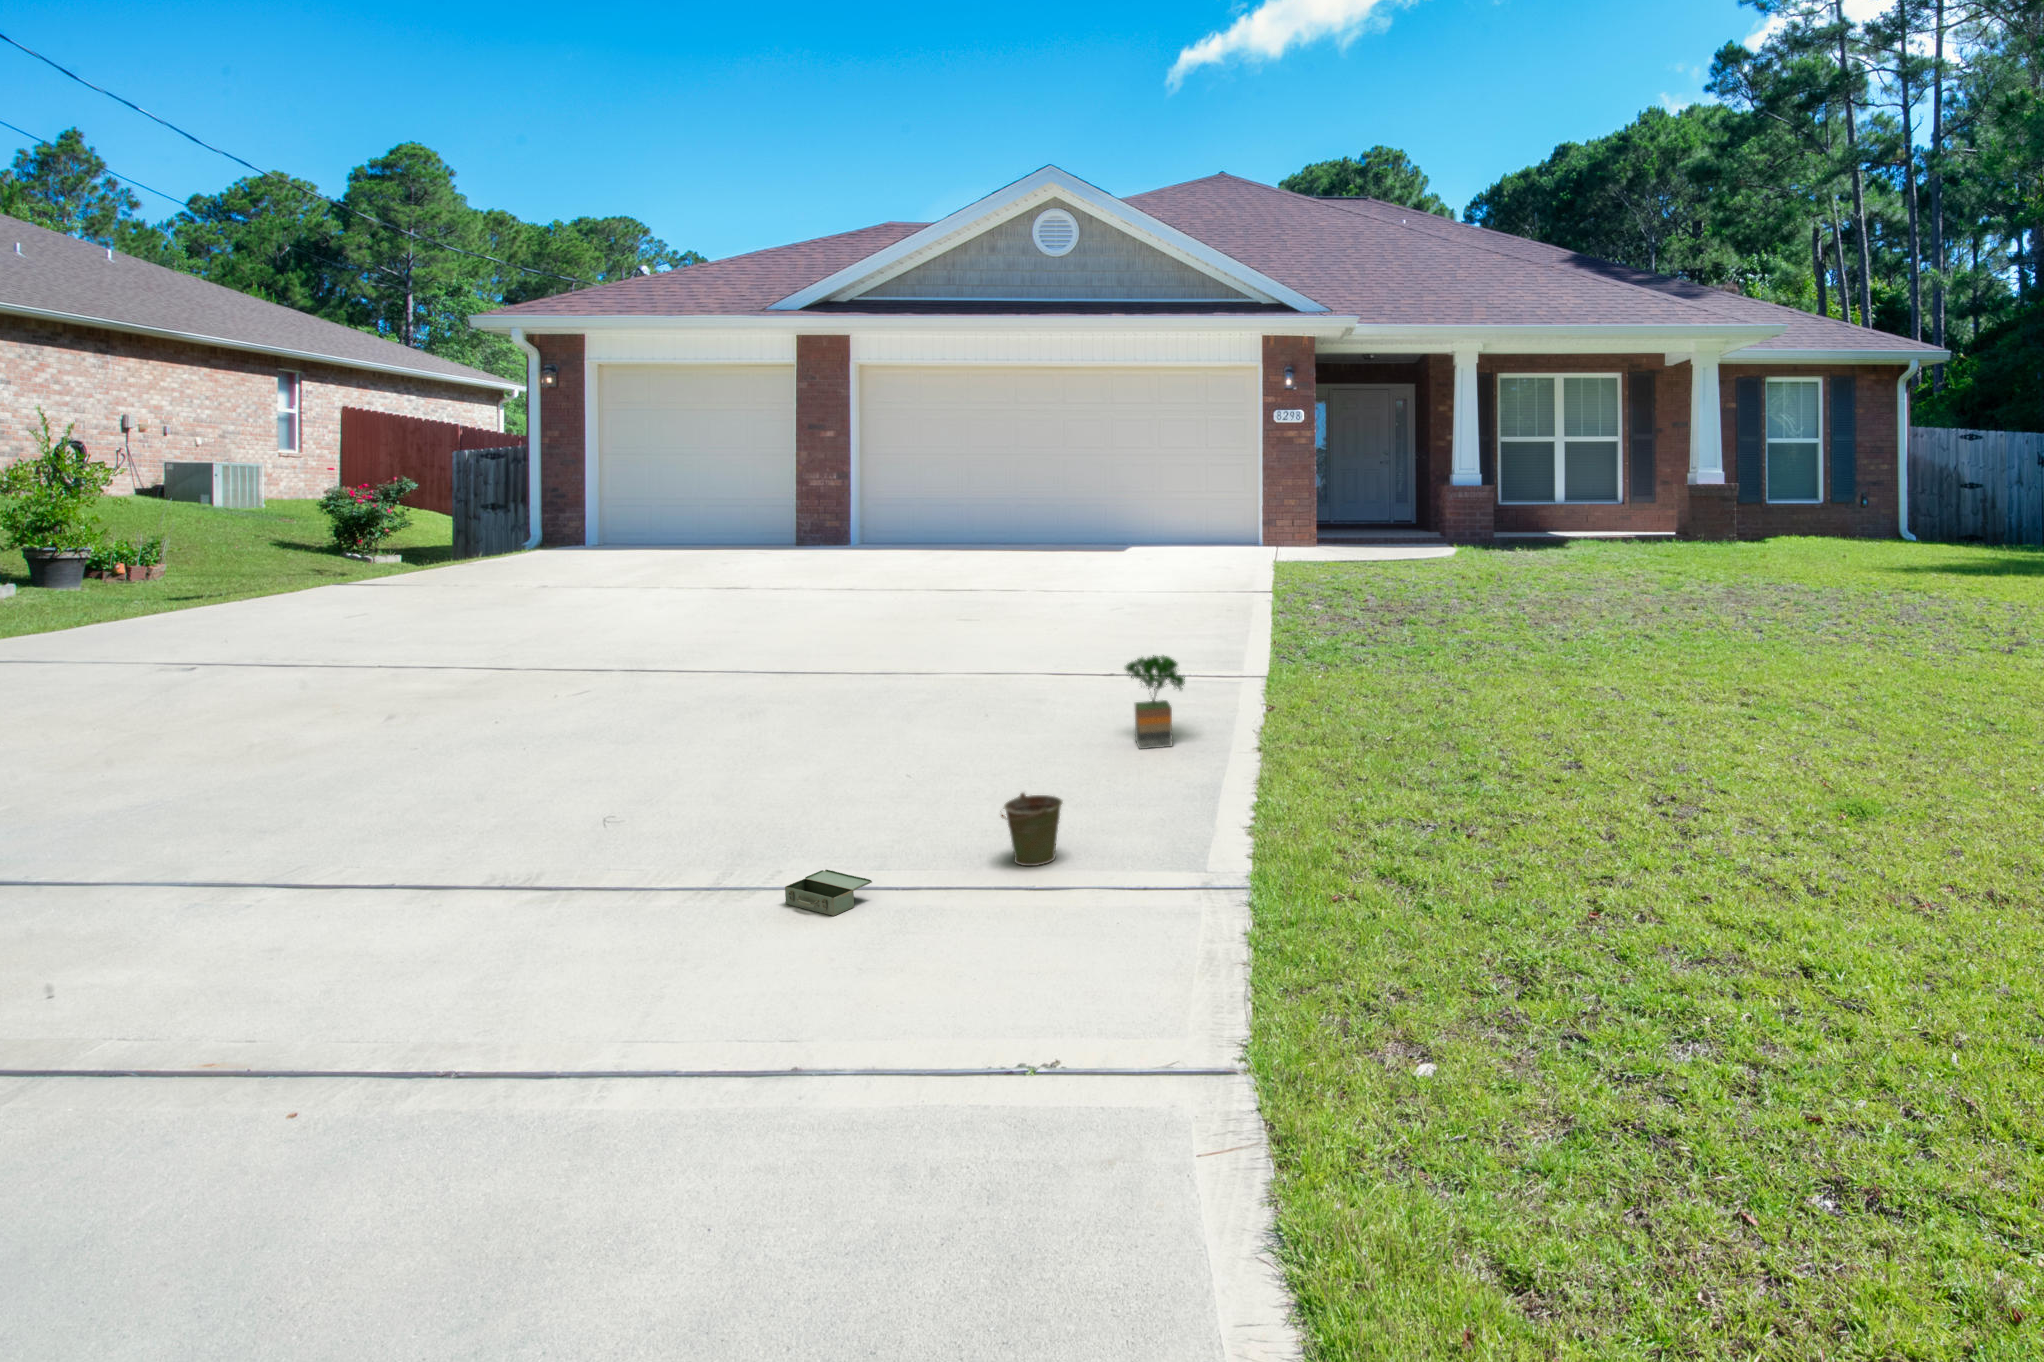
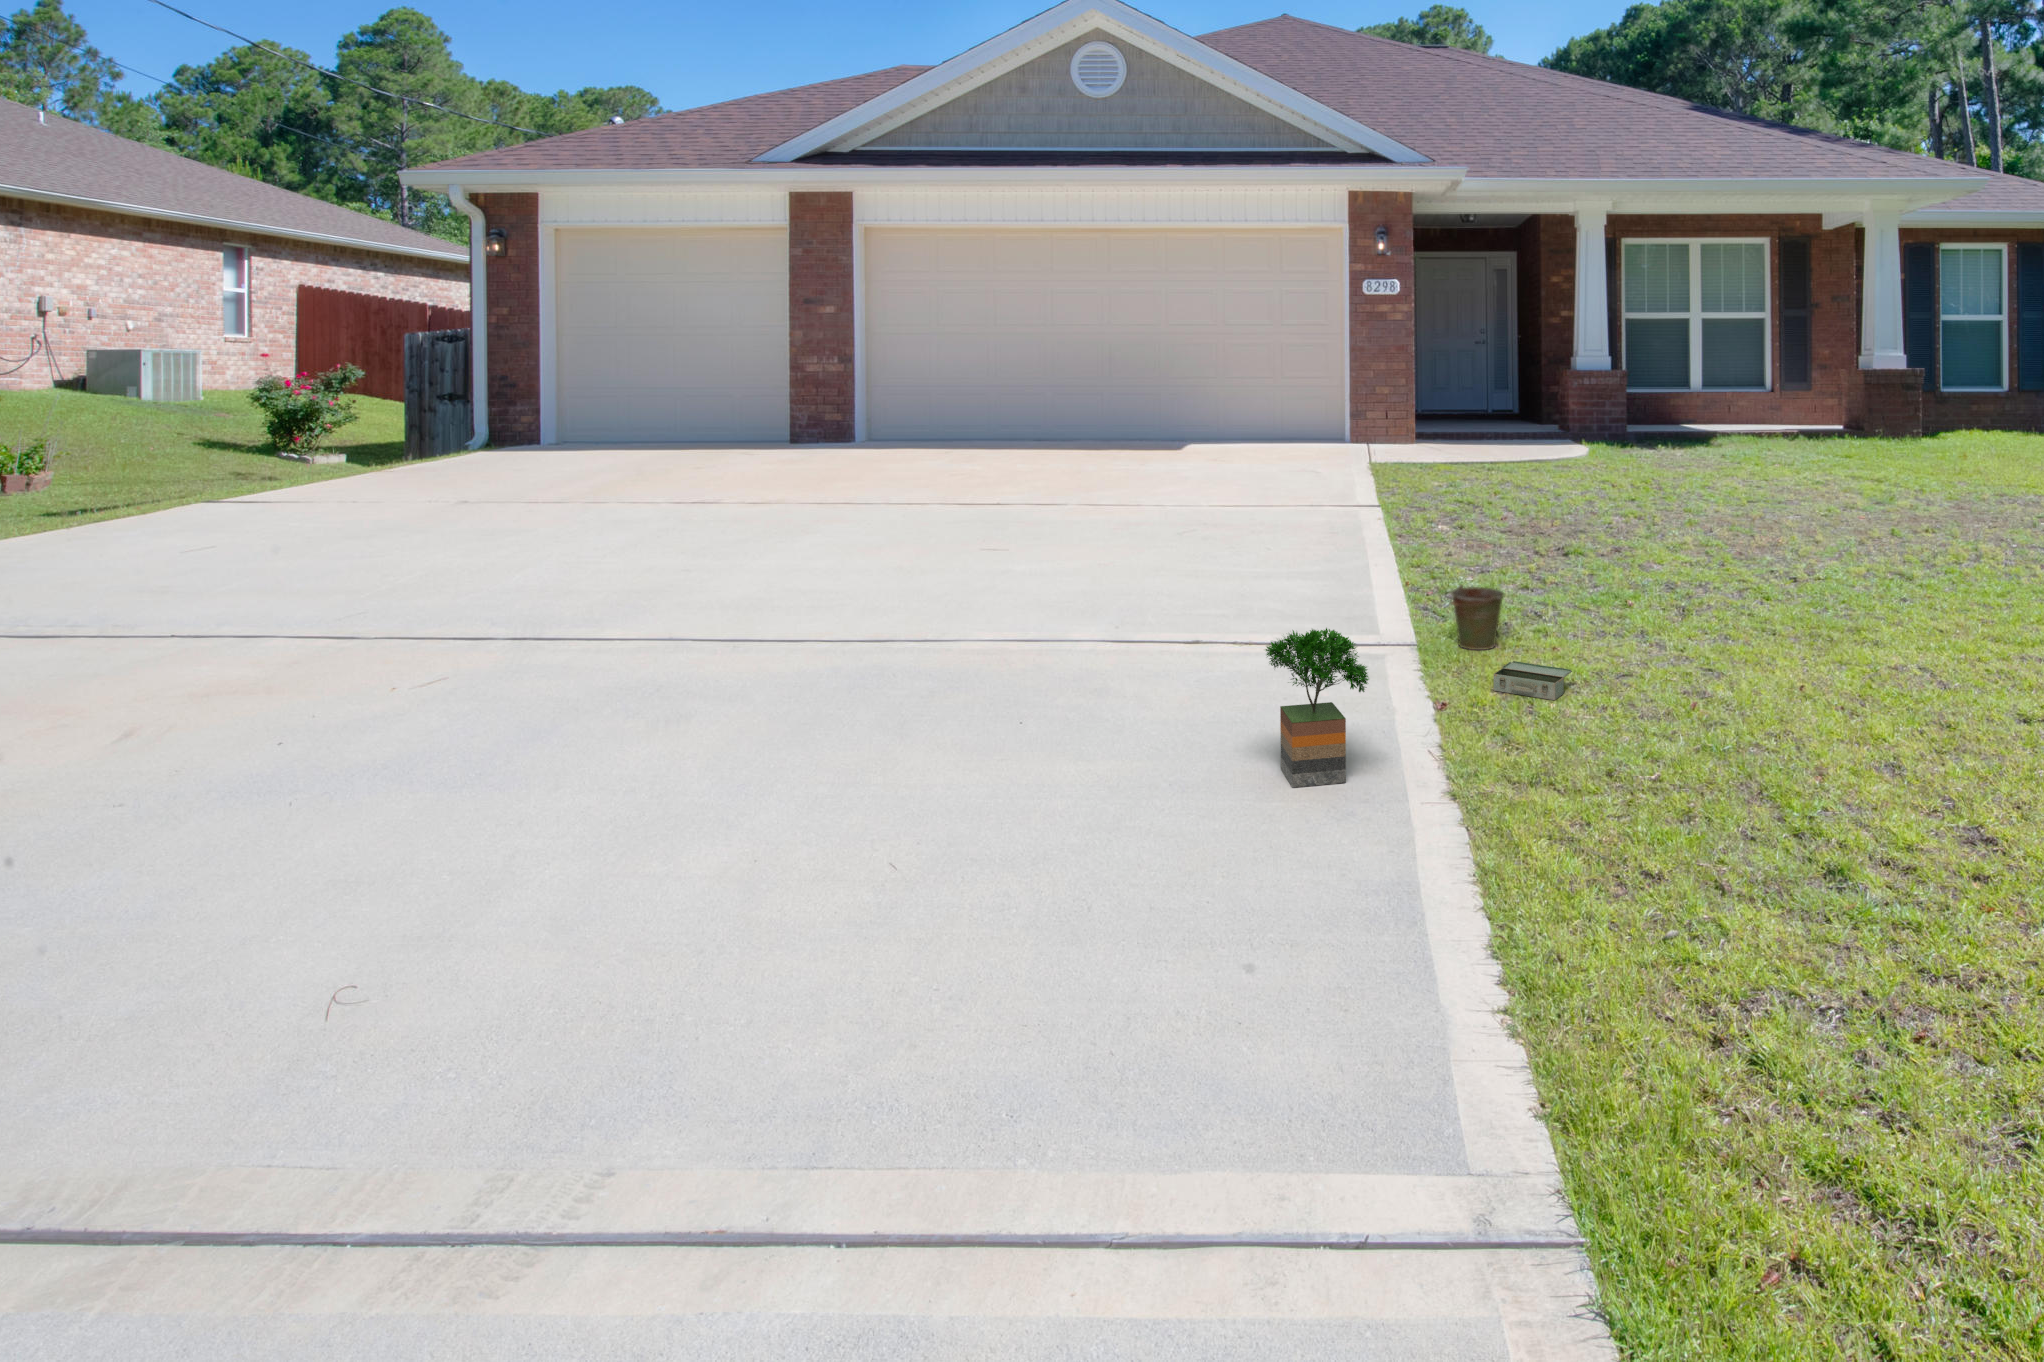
bucket: present [1001,793,1062,866] -> present [1451,585,1504,650]
toolbox: present [785,870,872,916] -> present [1493,661,1572,700]

